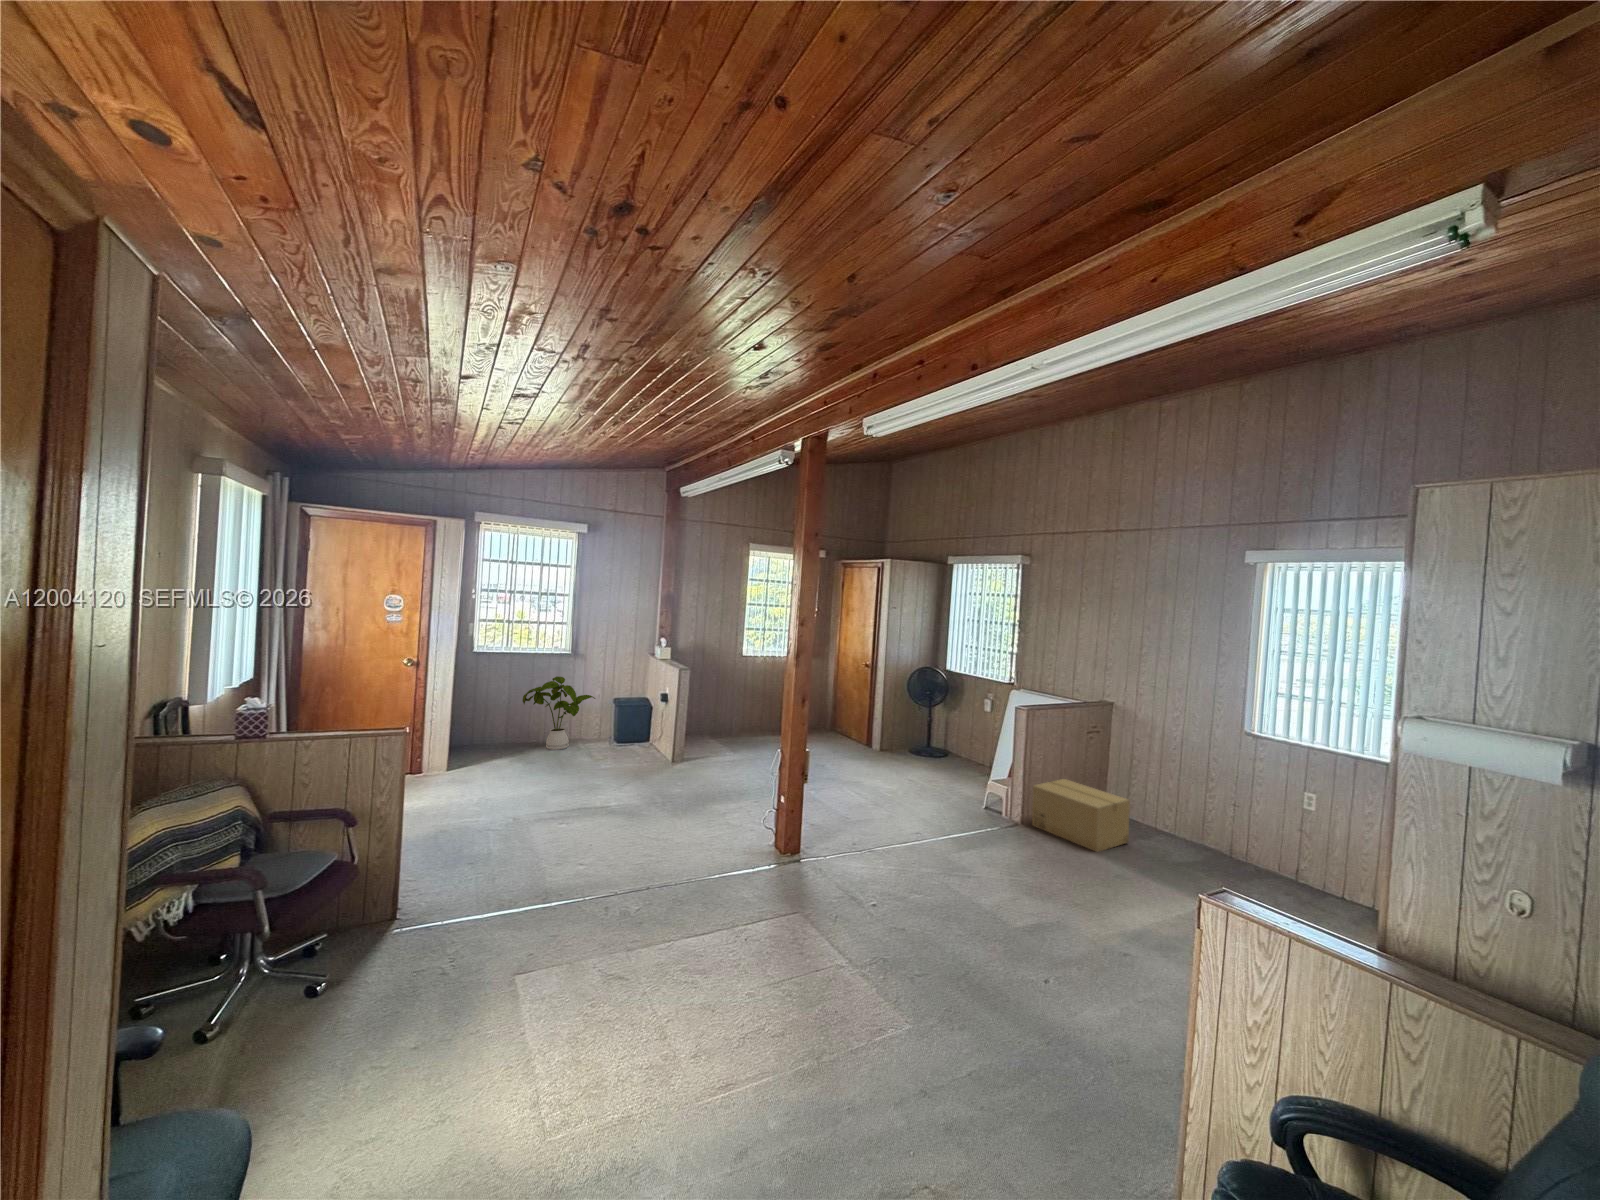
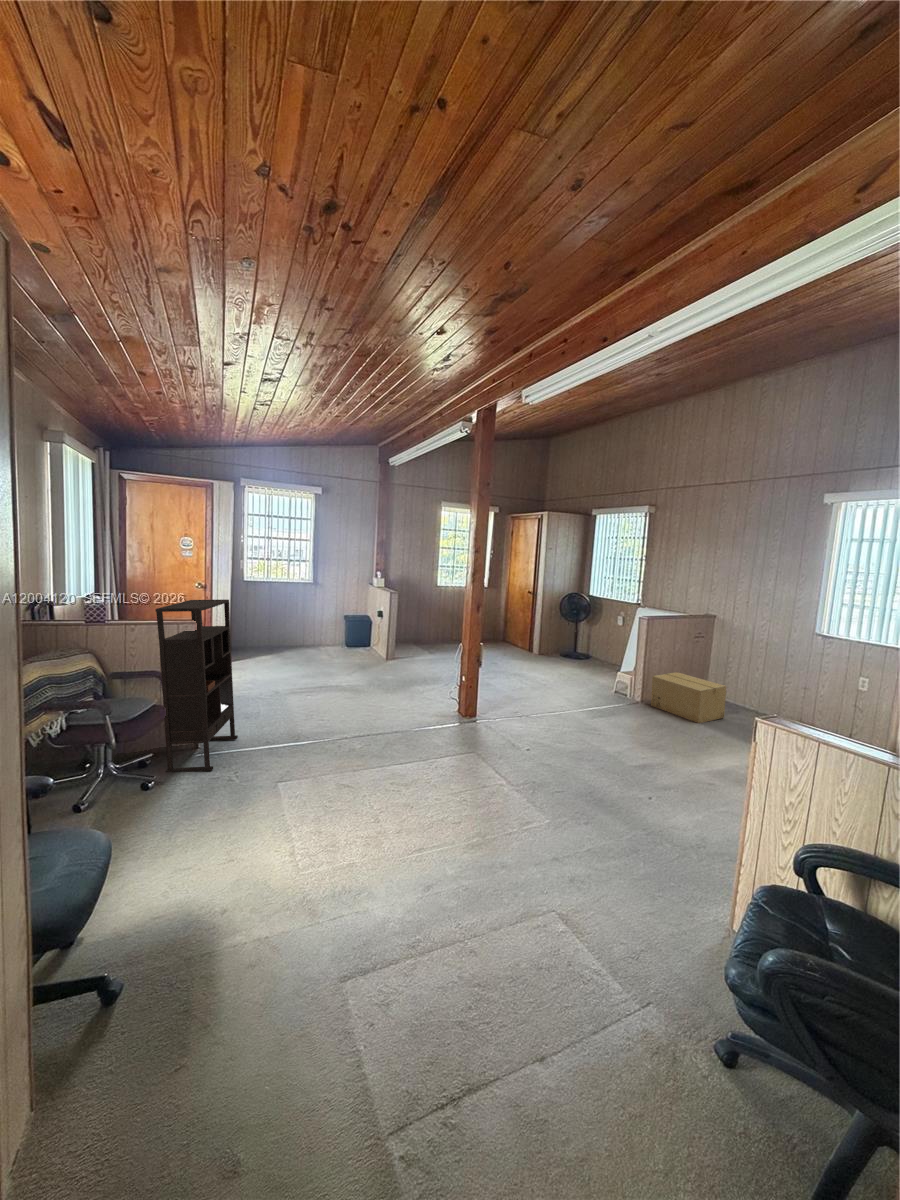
house plant: present [523,676,595,750] -> none [278,600,331,652]
bookshelf: none [344,696,458,962] -> present [155,599,238,772]

